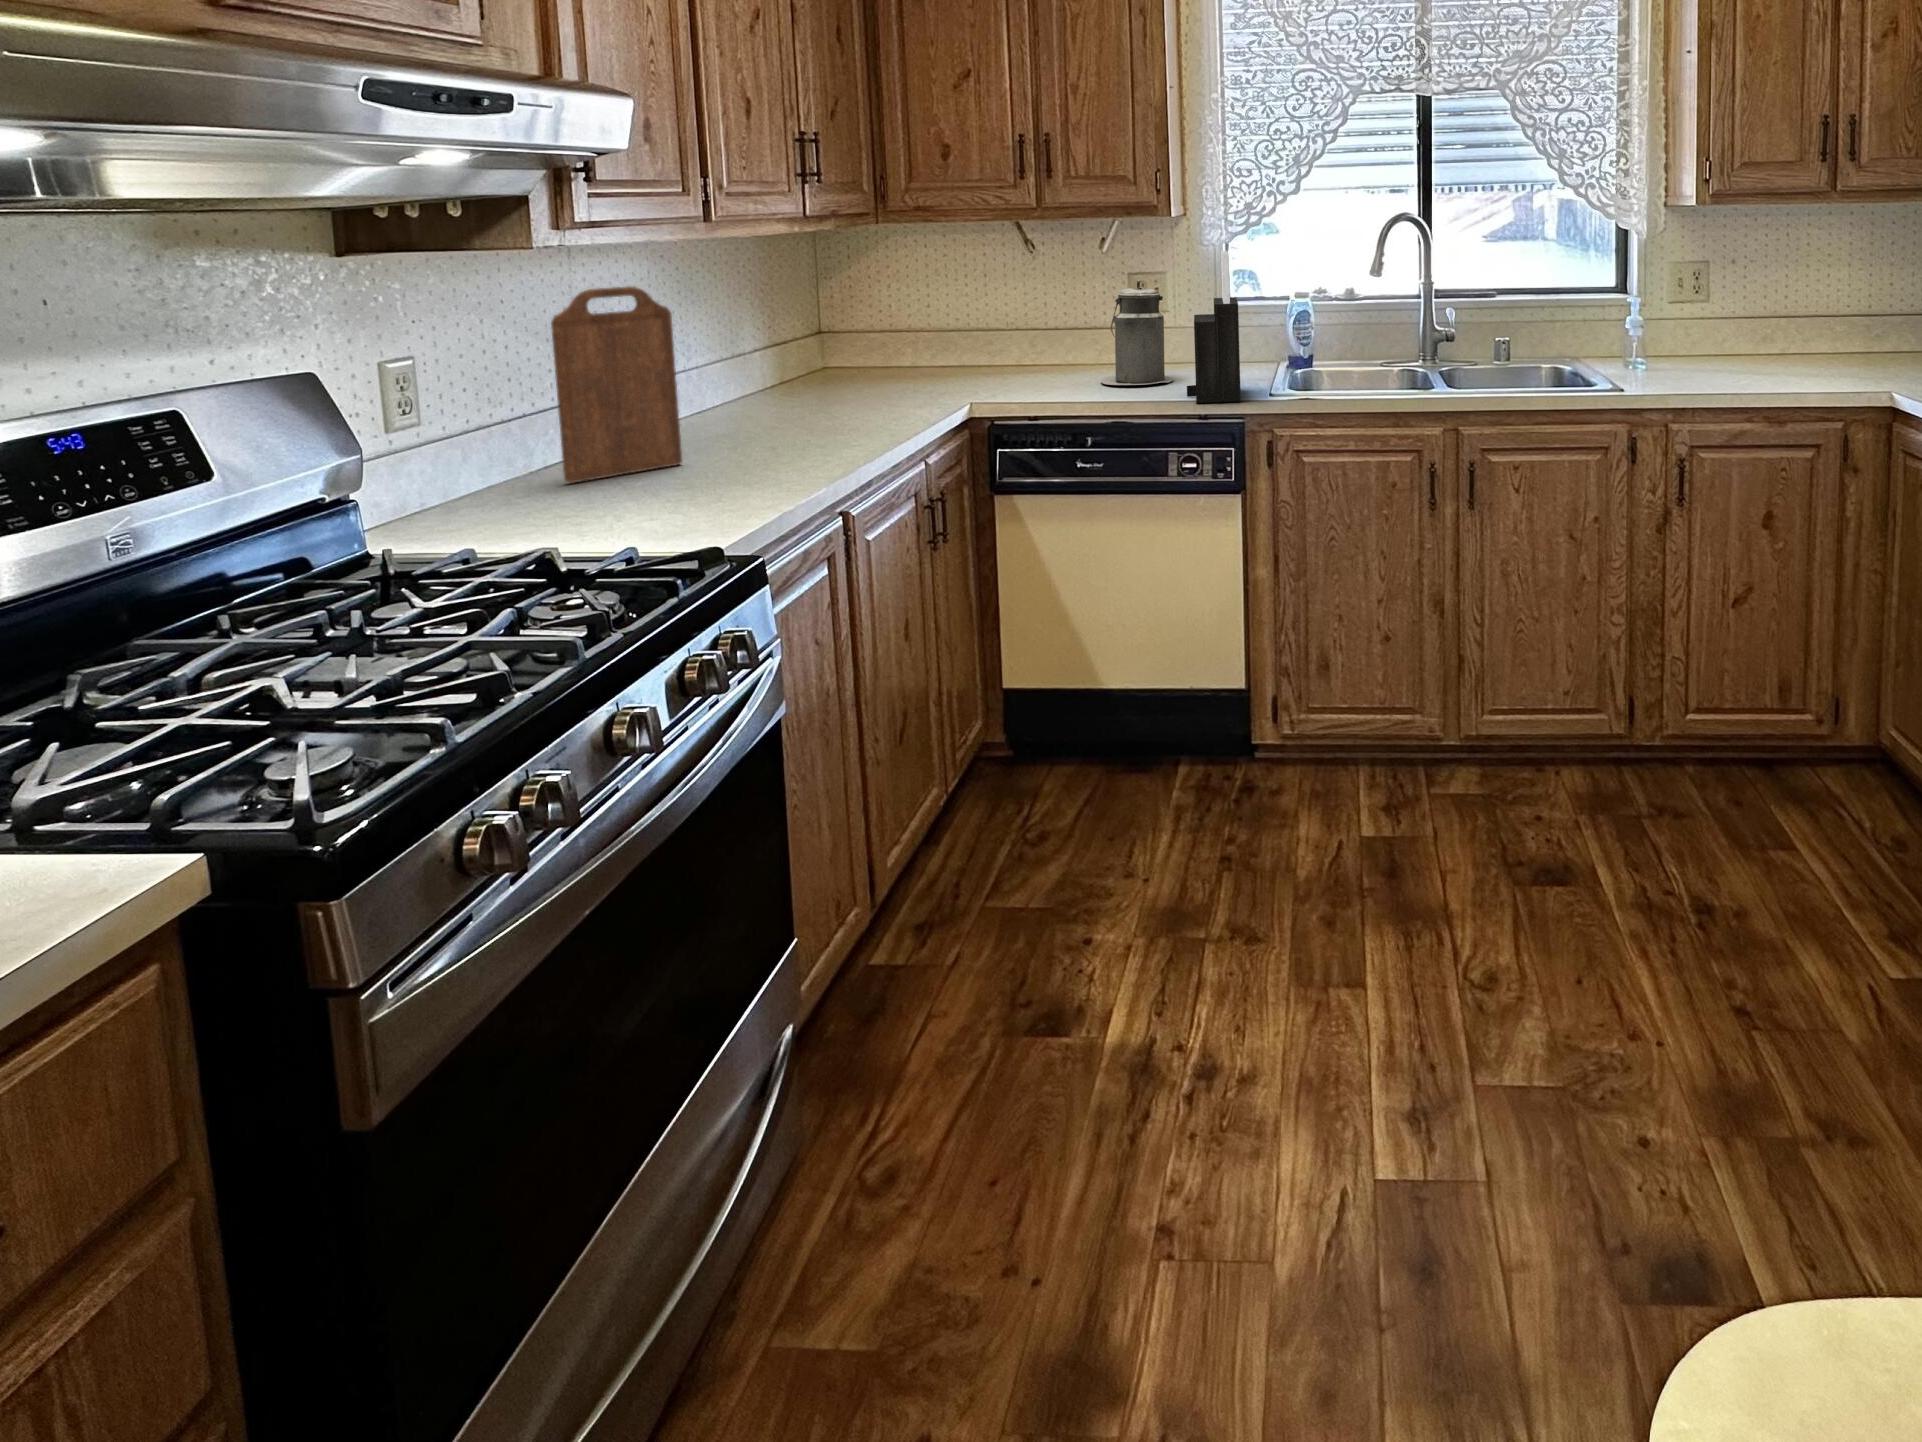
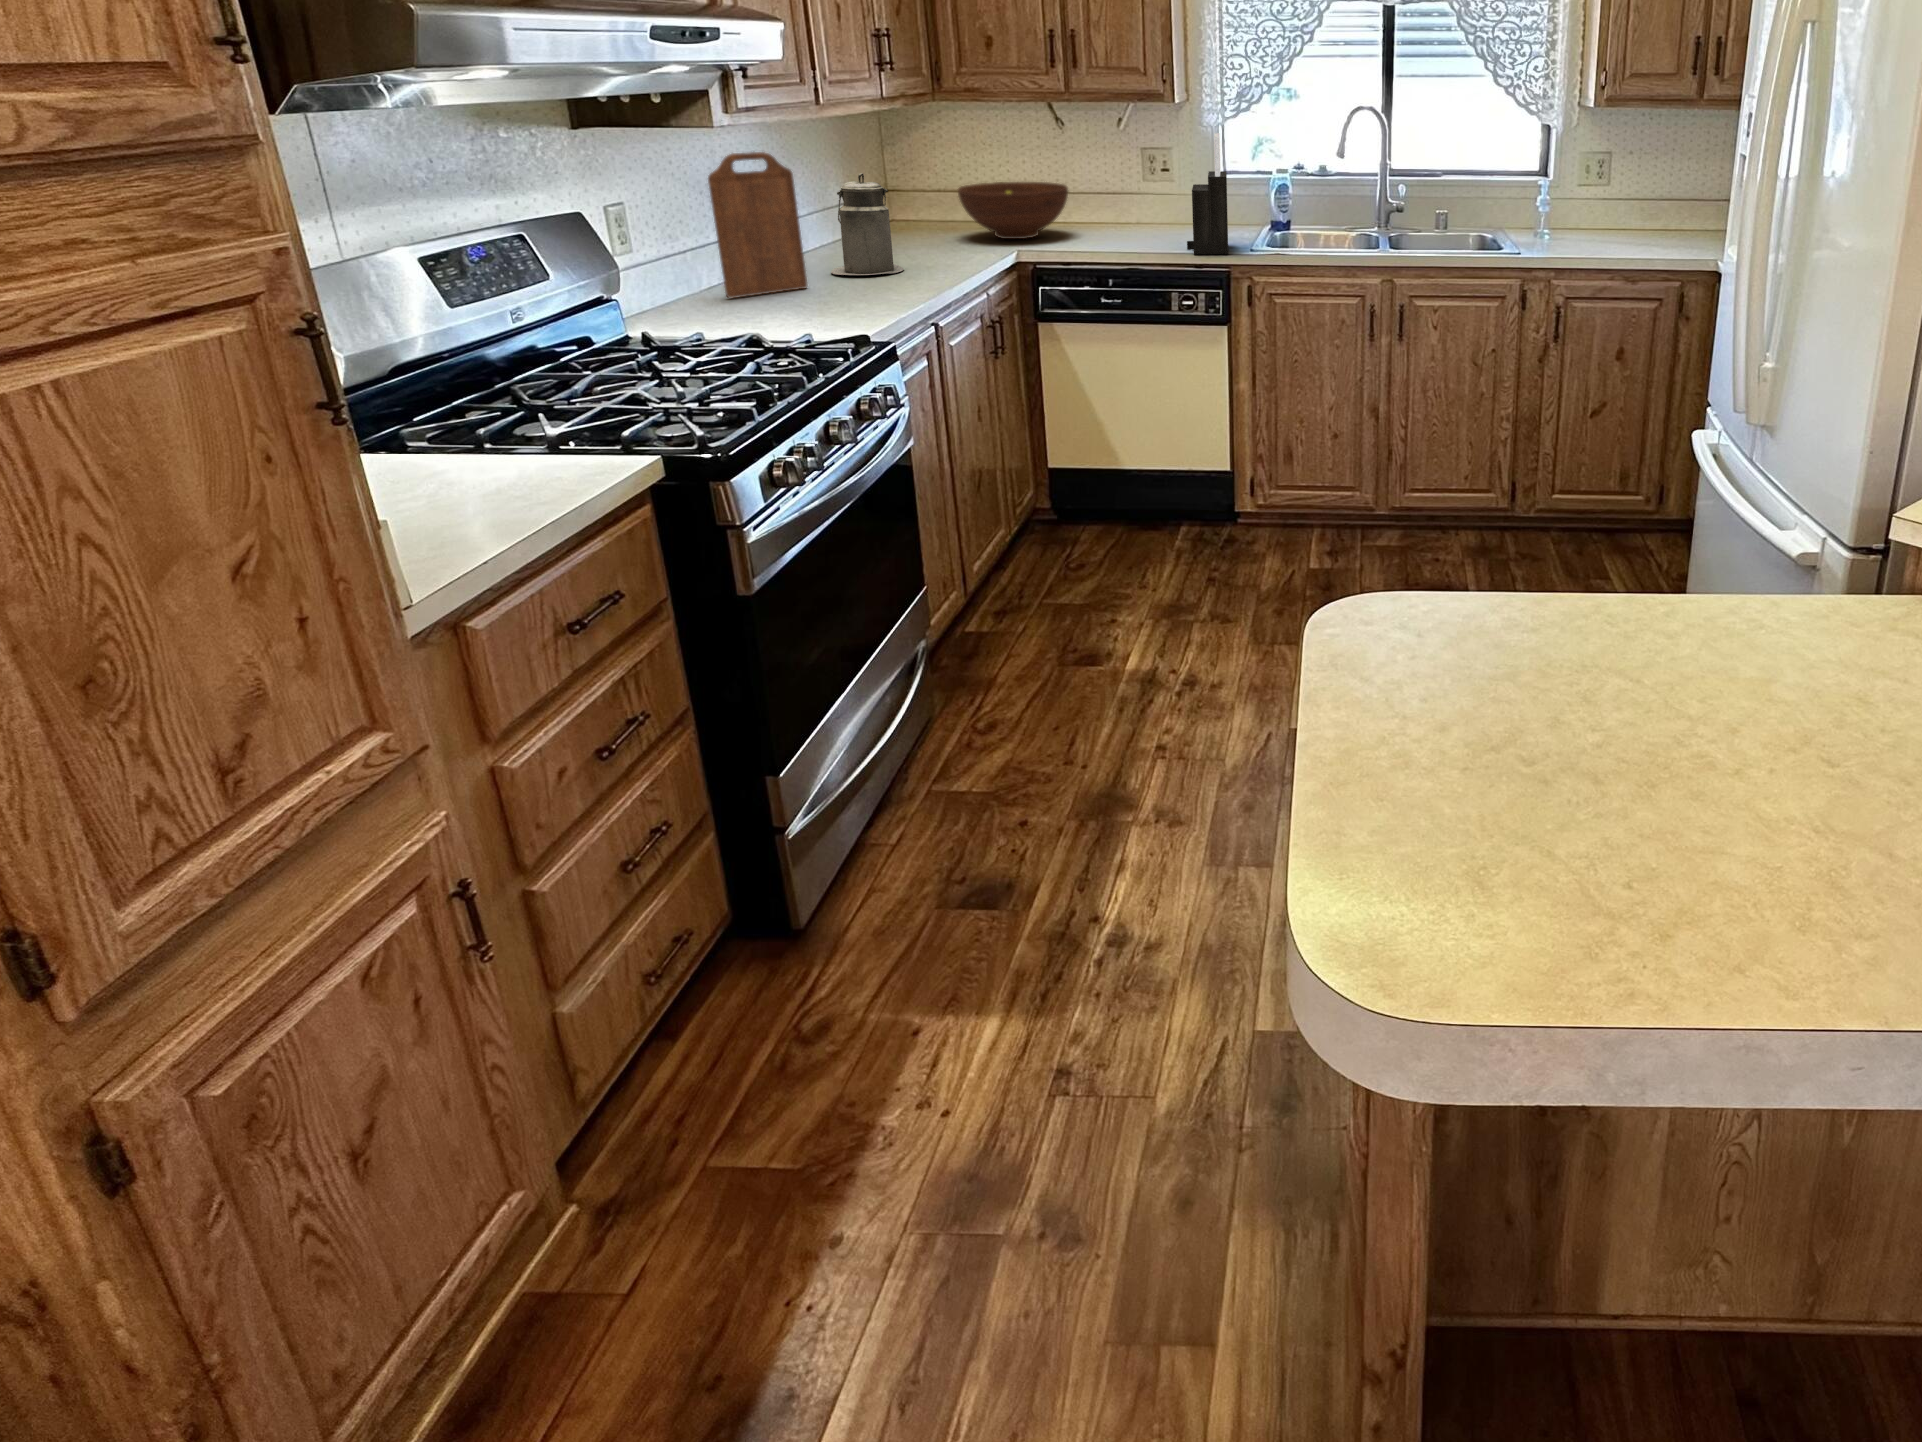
canister: present [1101,280,1173,385] -> present [831,173,904,275]
fruit bowl: none [901,317,1038,388] -> present [958,182,1068,239]

